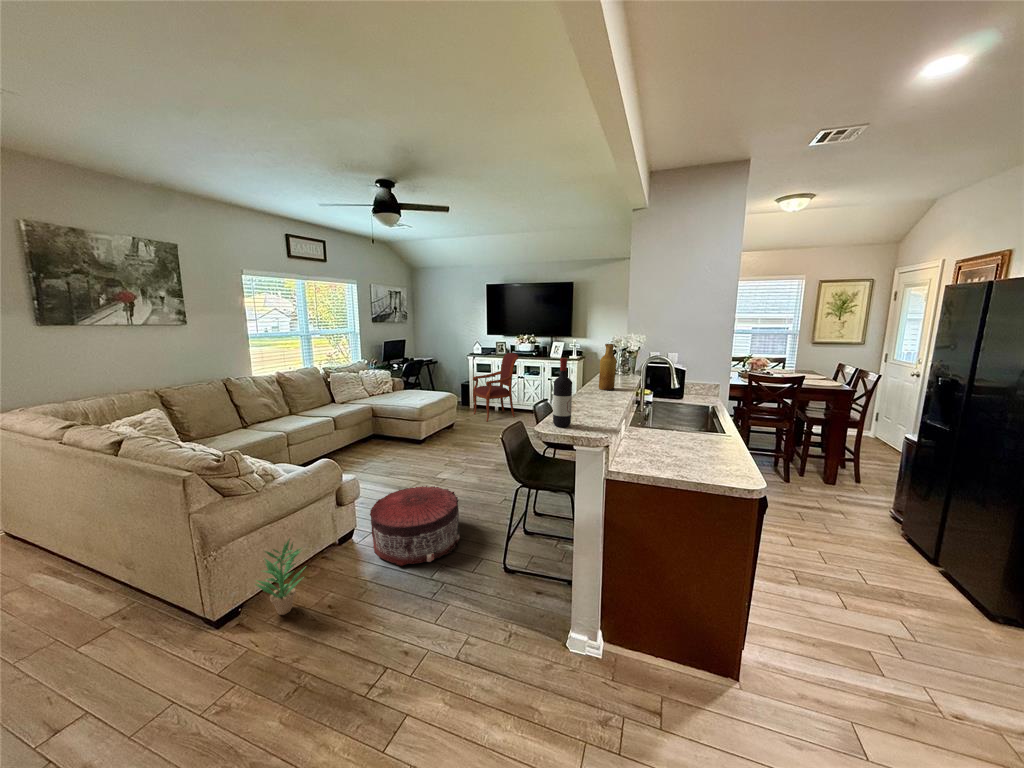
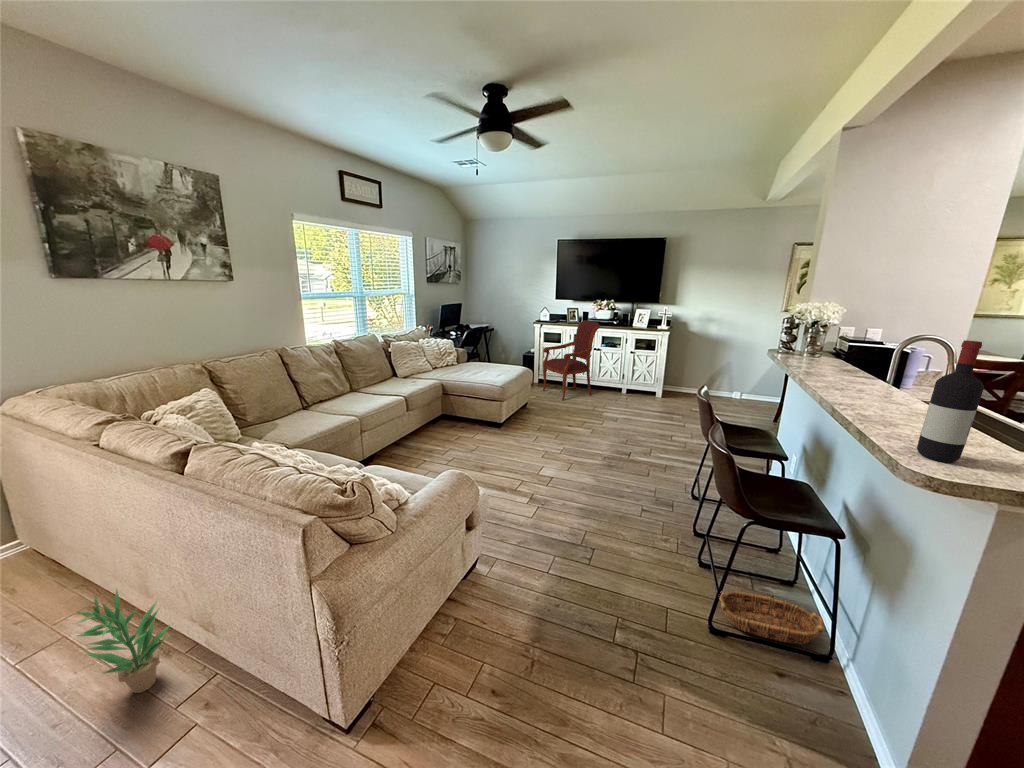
vase: present [599,344,617,390] -> none [826,313,864,381]
pouf: present [370,486,460,566] -> none [506,498,625,620]
potted plant: present [256,539,304,615] -> present [78,589,170,693]
basket: none [504,544,585,577] -> present [719,591,824,644]

